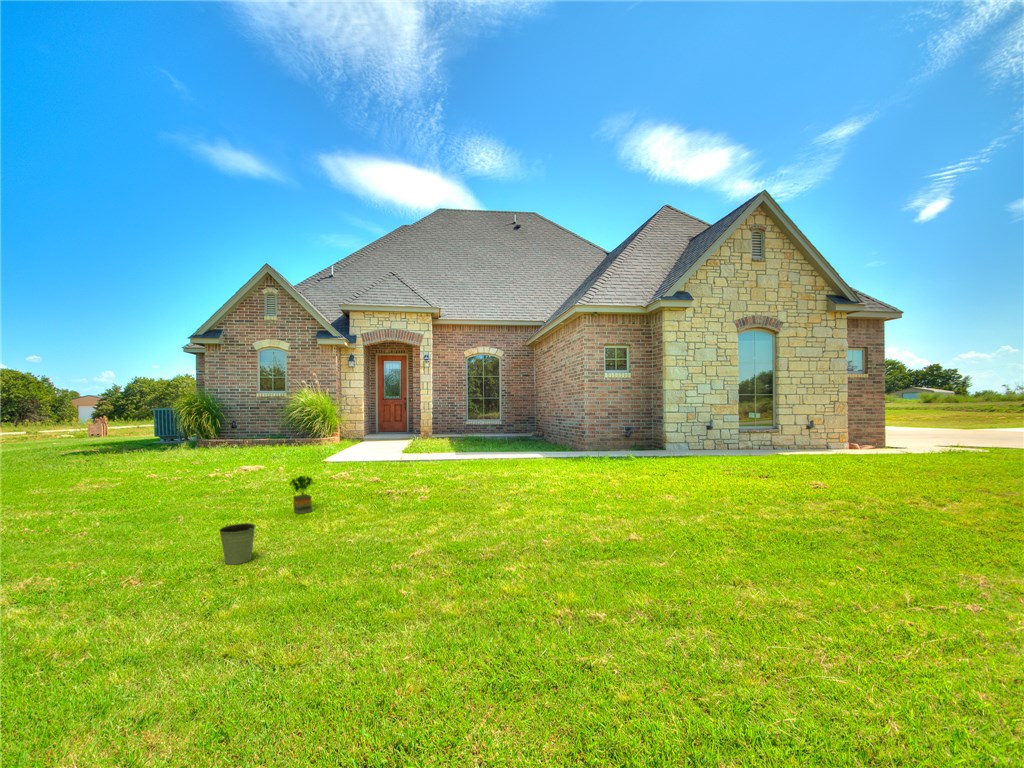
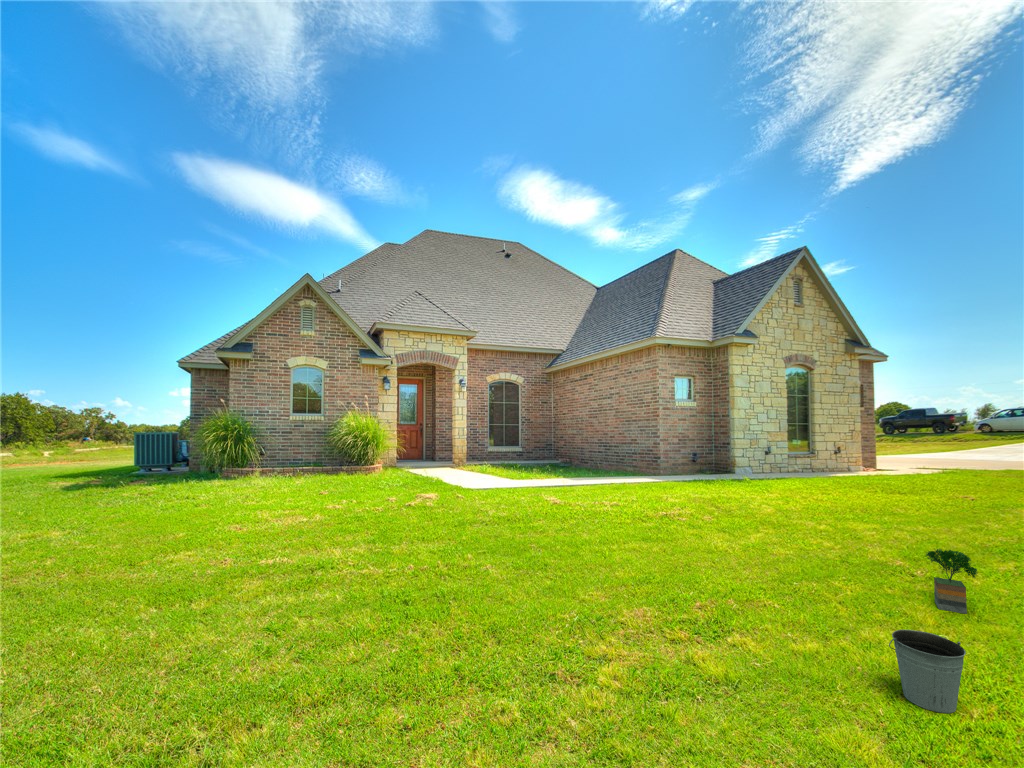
potted tree: present [290,476,316,514] -> present [926,549,978,614]

